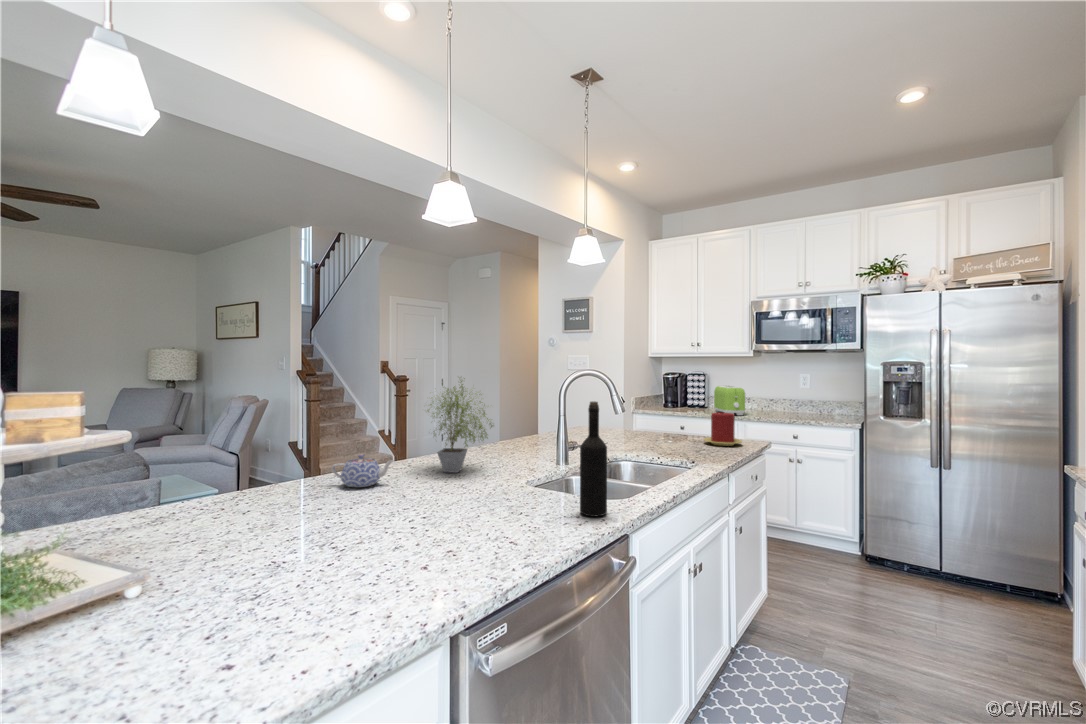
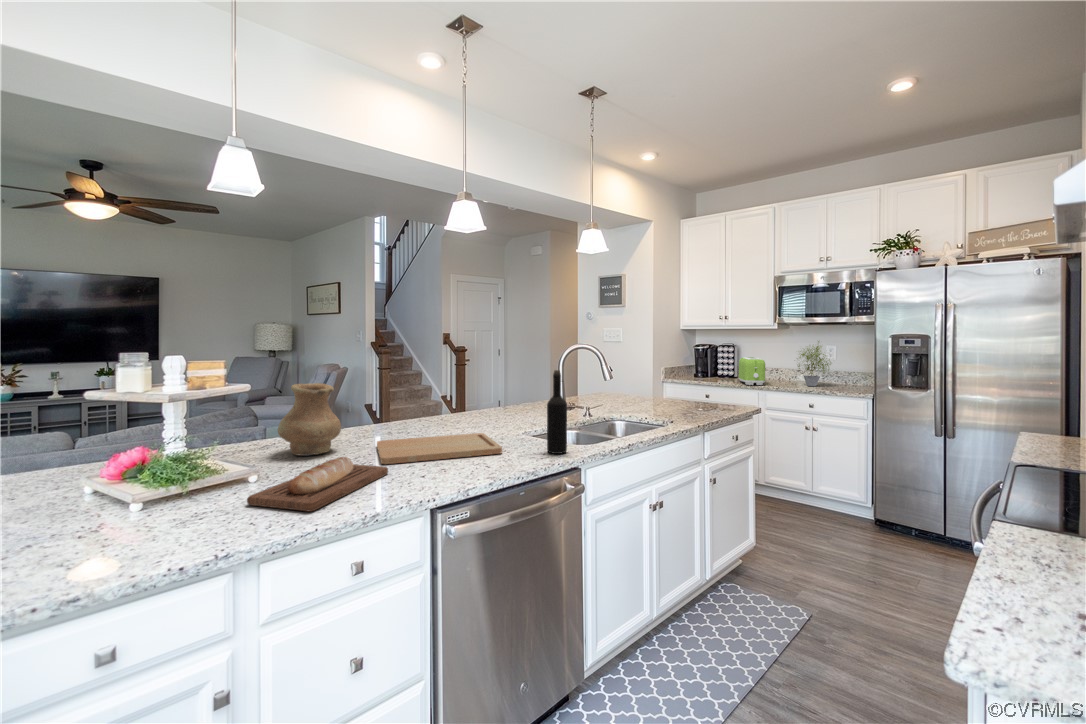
potted plant: present [428,381,493,473] -> present [798,341,831,386]
candle: present [704,413,742,446] -> none [697,381,731,410]
vase: none [175,423,279,537] -> present [278,383,341,456]
teapot: present [332,454,393,487] -> none [381,408,425,432]
cutting board: none [333,487,520,548] -> present [377,433,502,464]
bread loaf: none [106,545,365,677] -> present [247,457,388,512]

